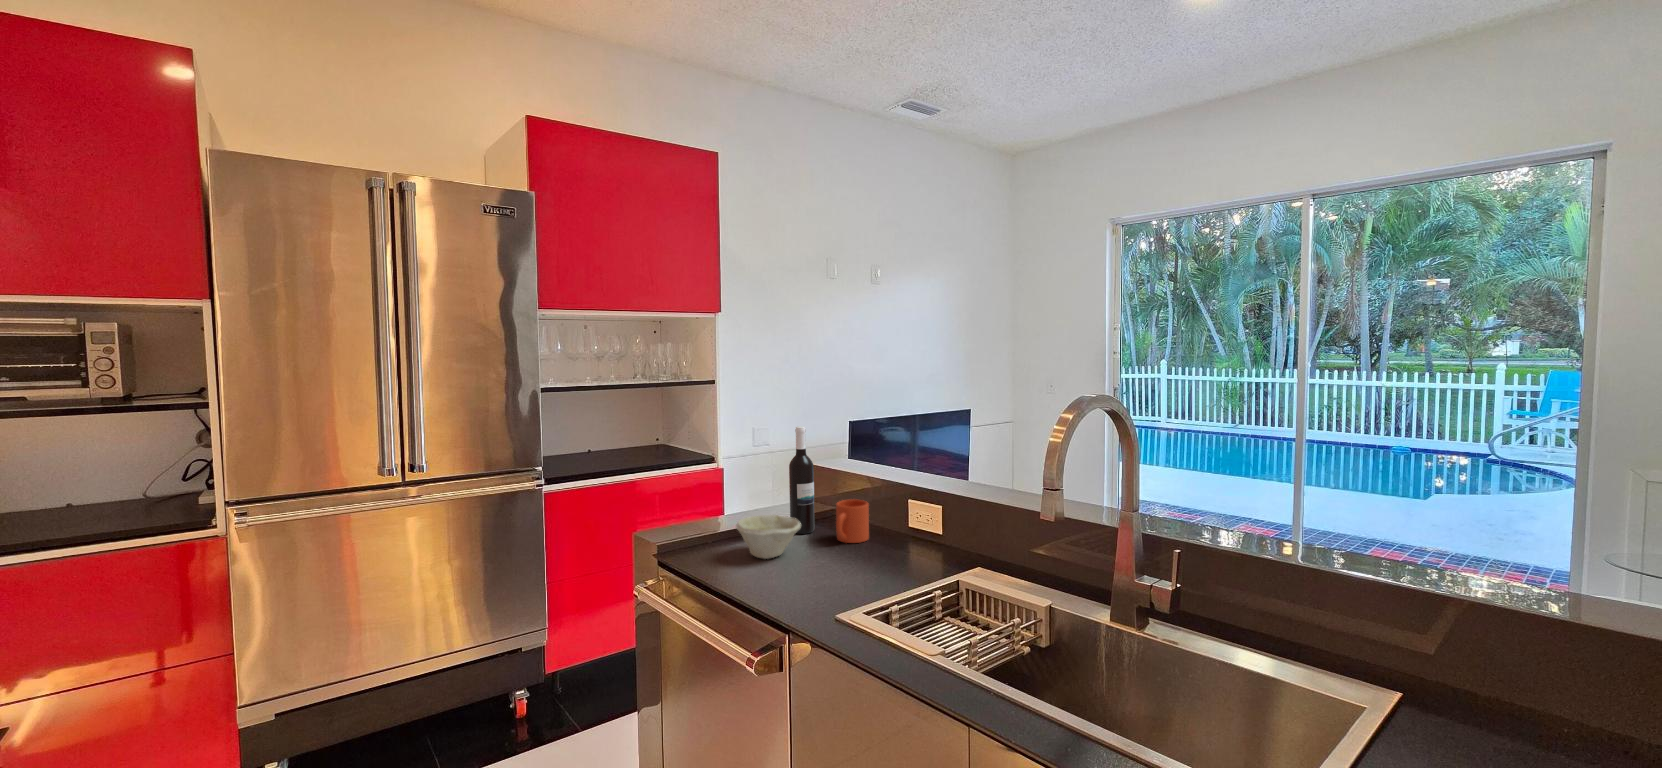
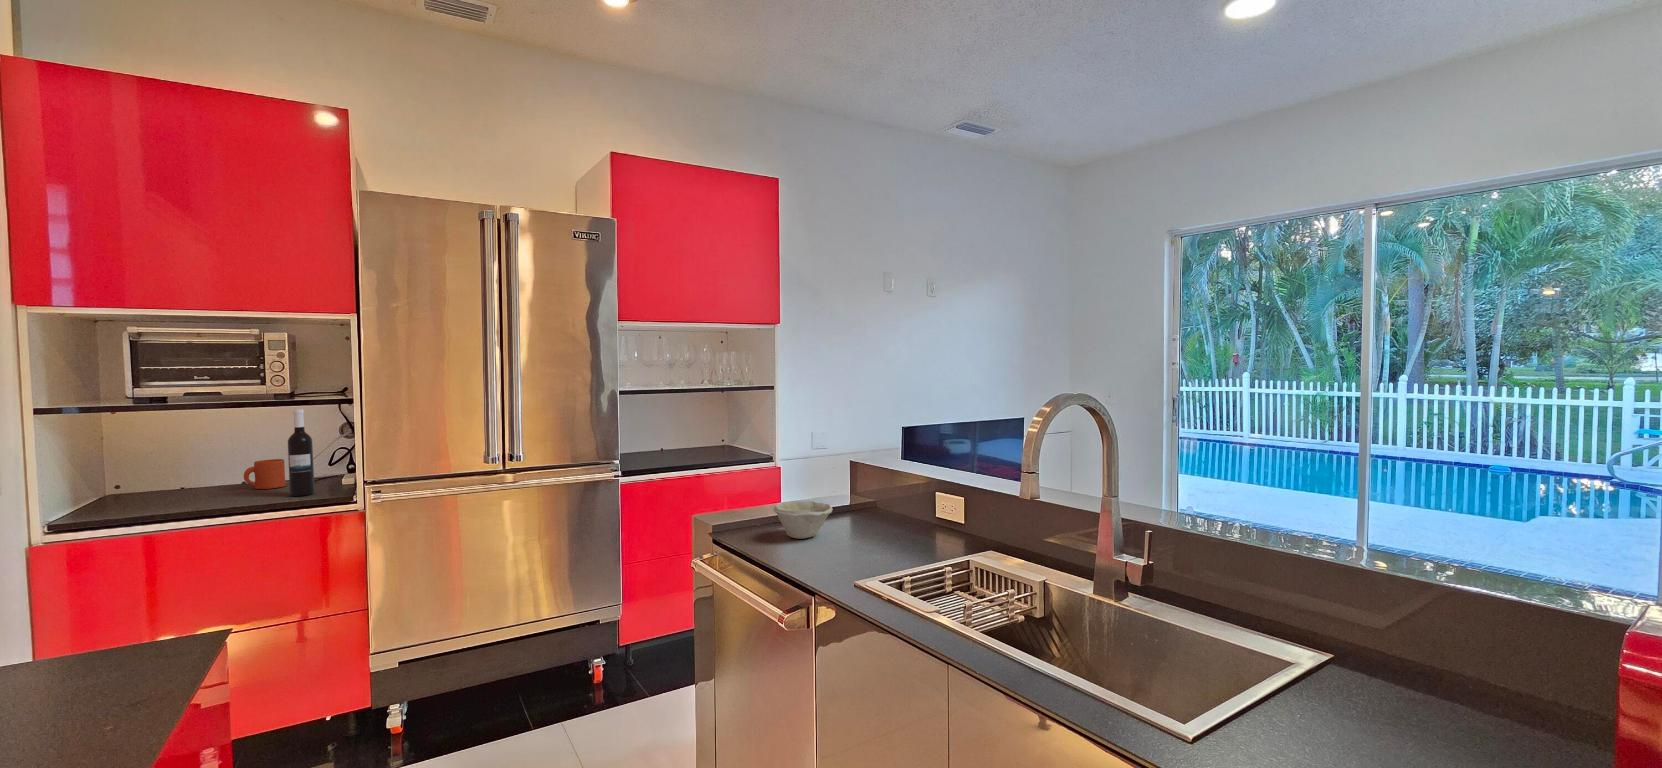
wine bottle: present [789,426,815,534] -> present [288,409,315,496]
mug: present [836,499,869,543] -> present [244,459,285,489]

